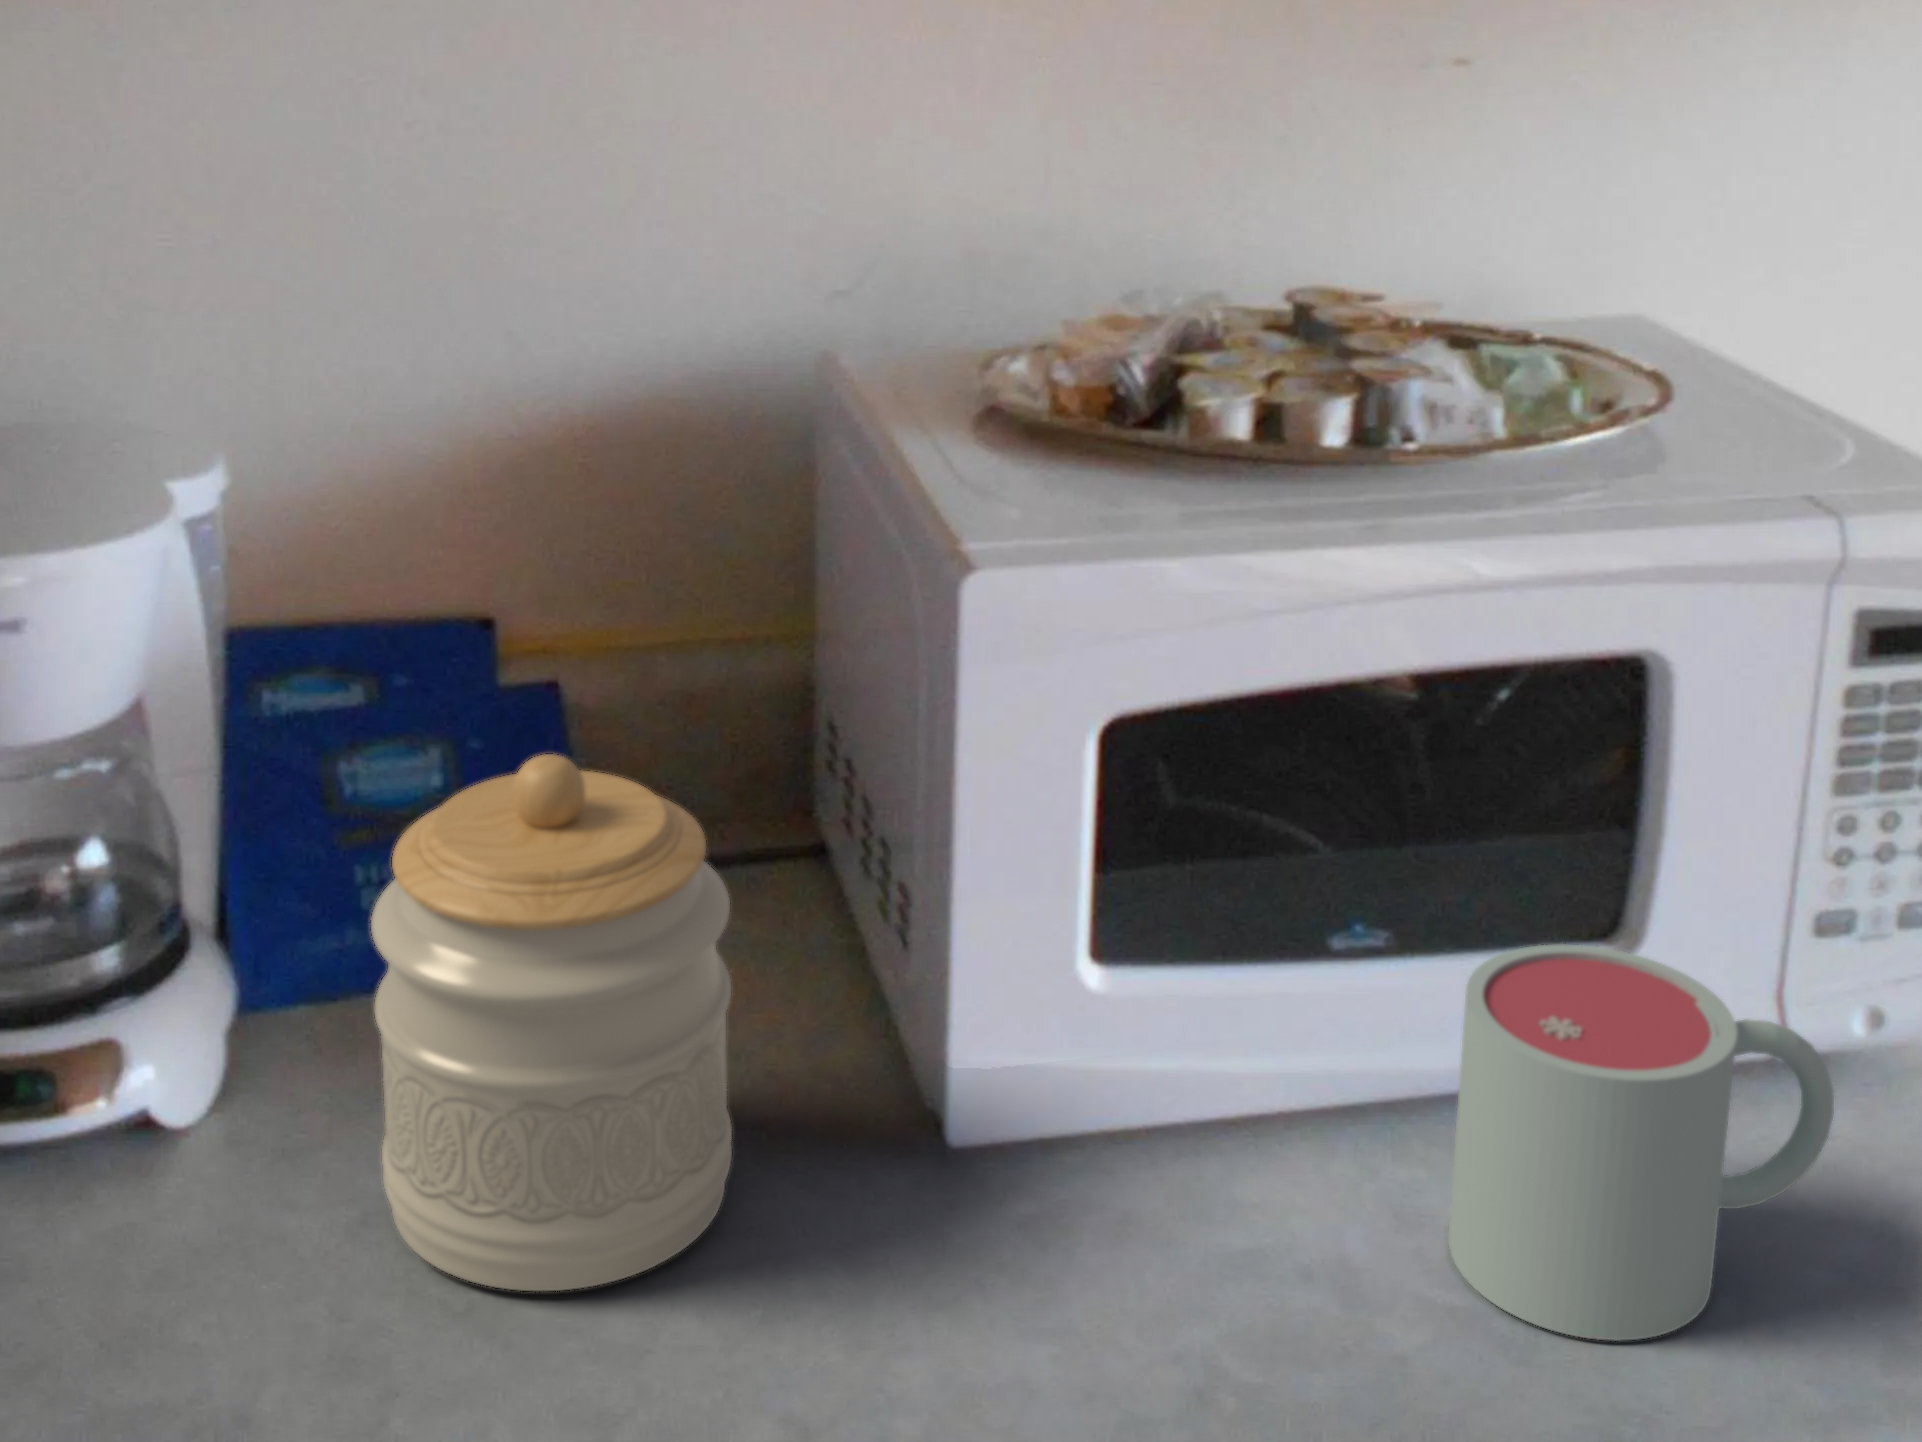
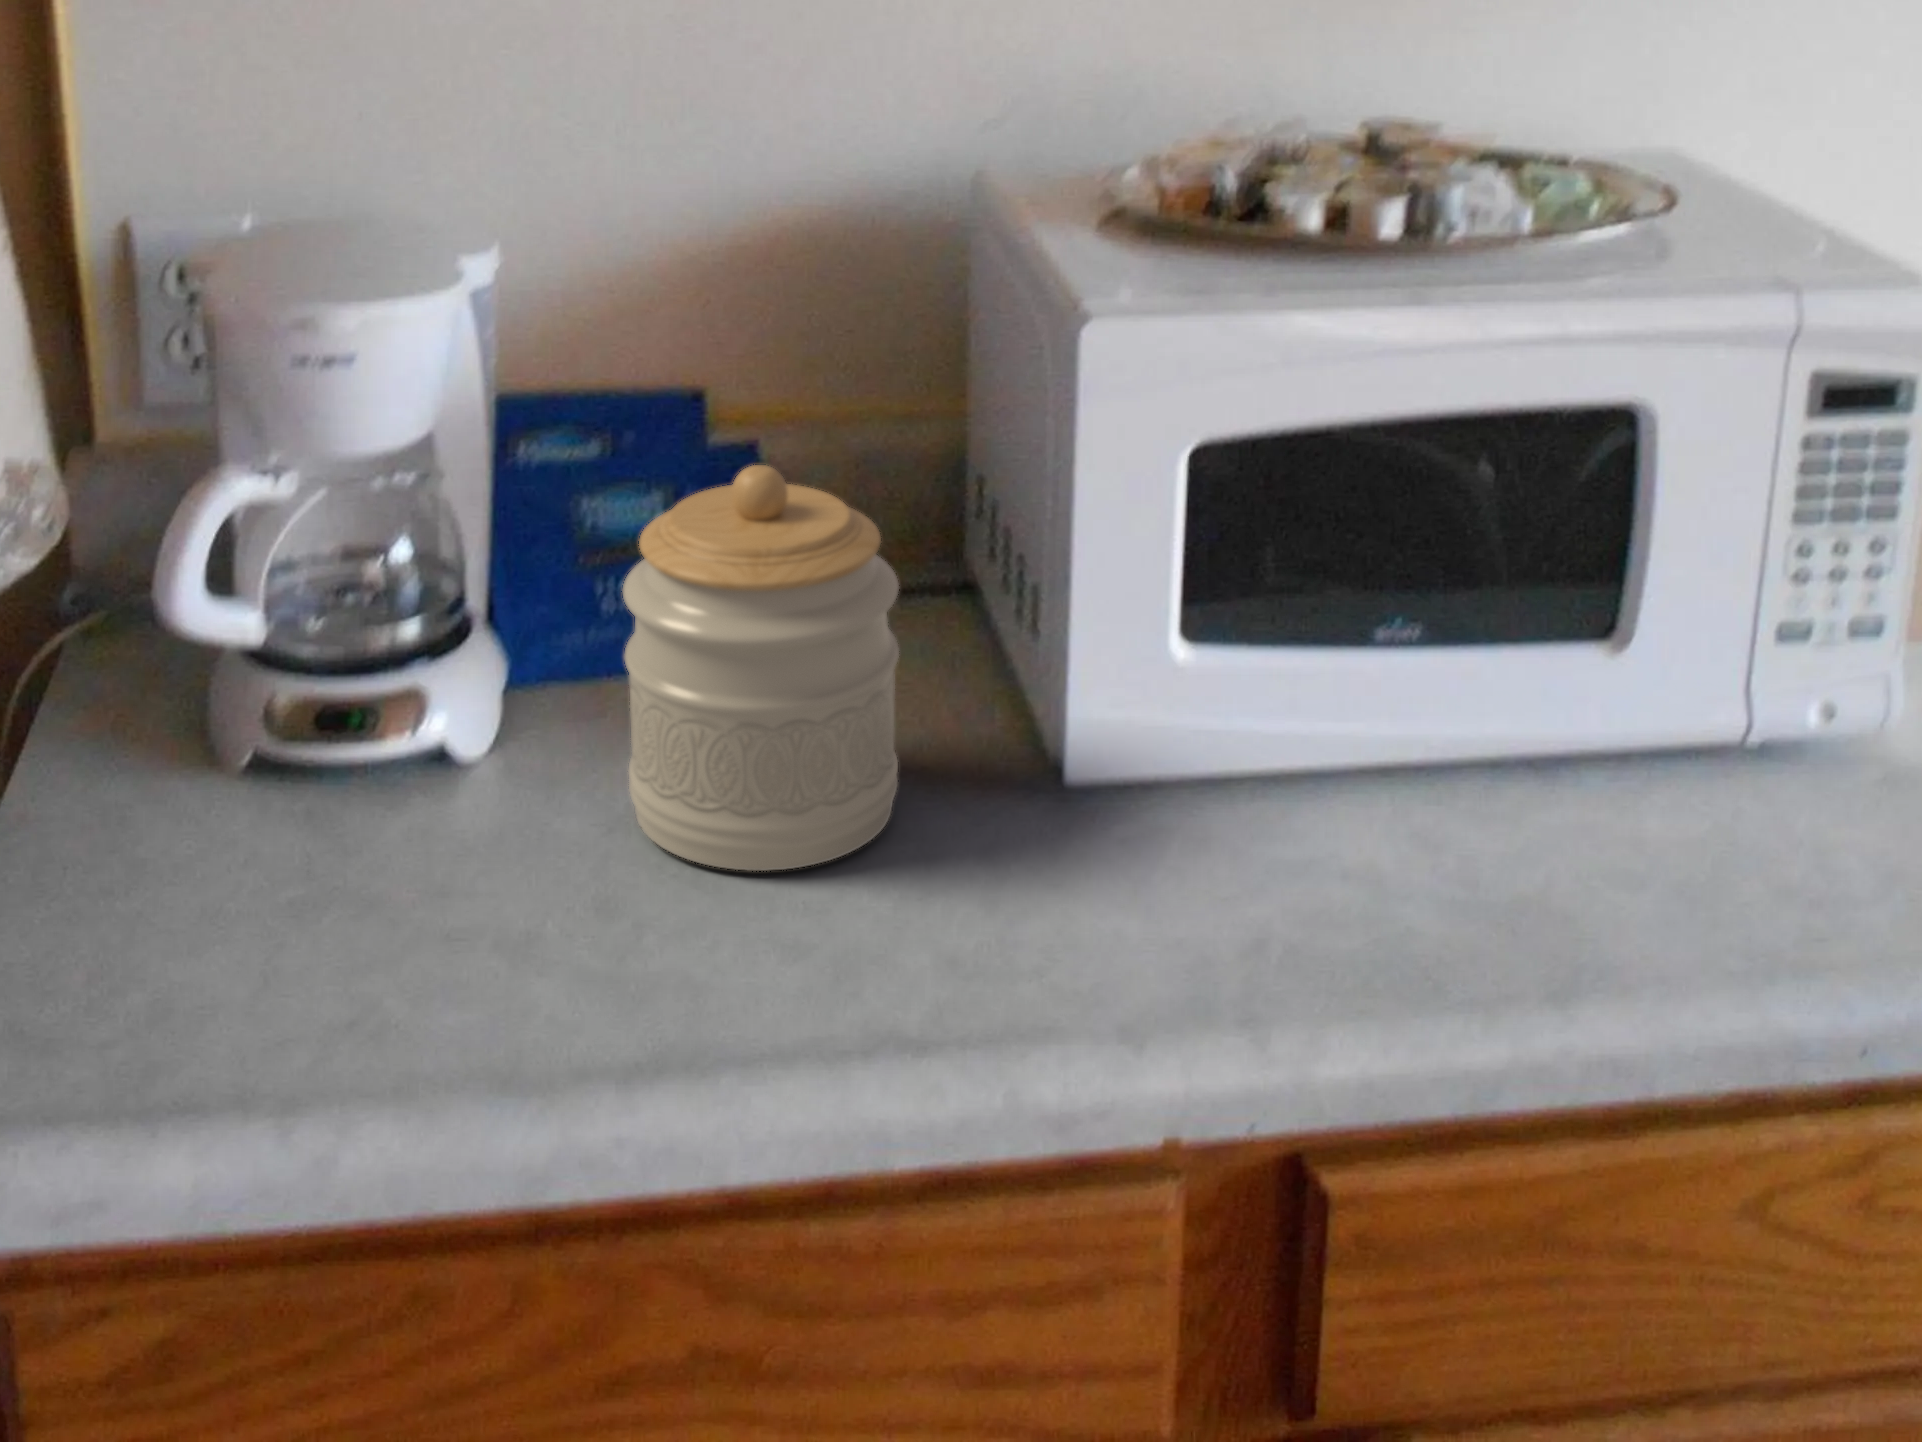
mug: present [1448,945,1834,1341] -> none [1462,632,1775,928]

